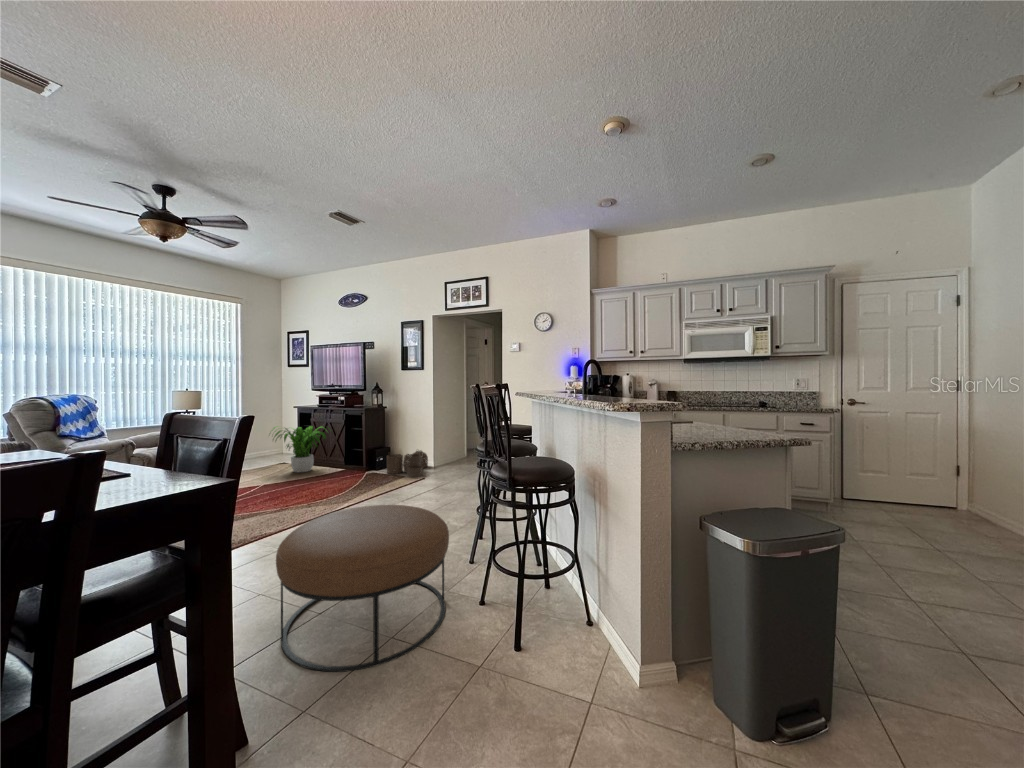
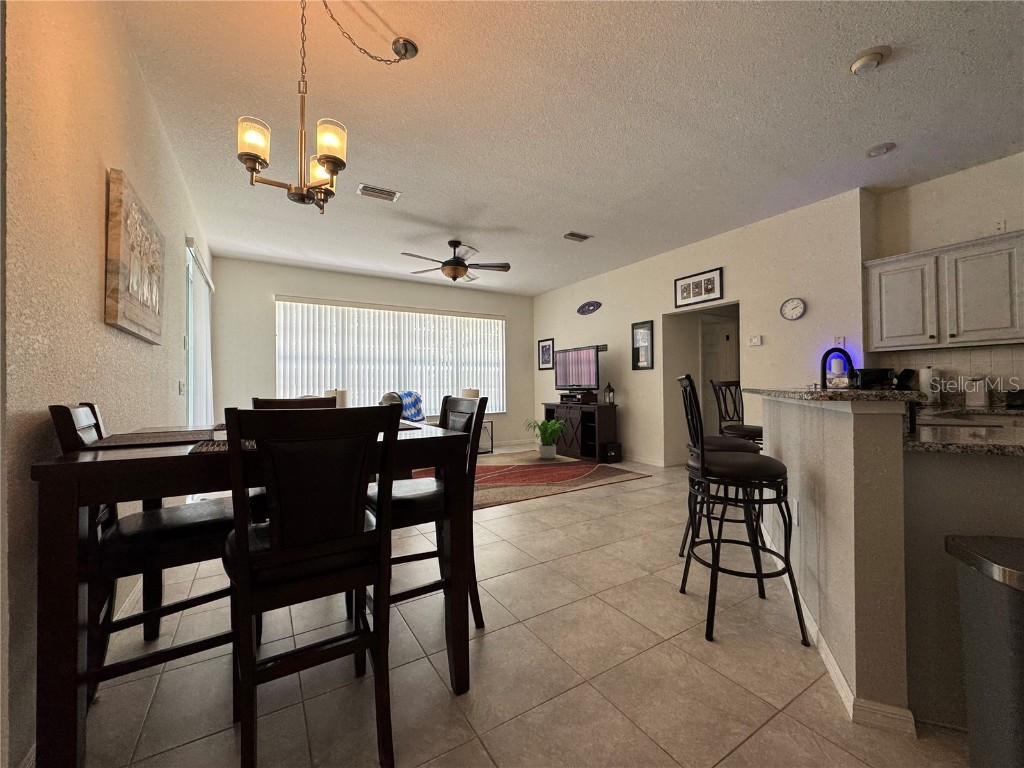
woven basket: present [387,450,428,477] -> none [616,447,657,474]
ottoman: present [276,505,449,672] -> none [514,484,649,608]

